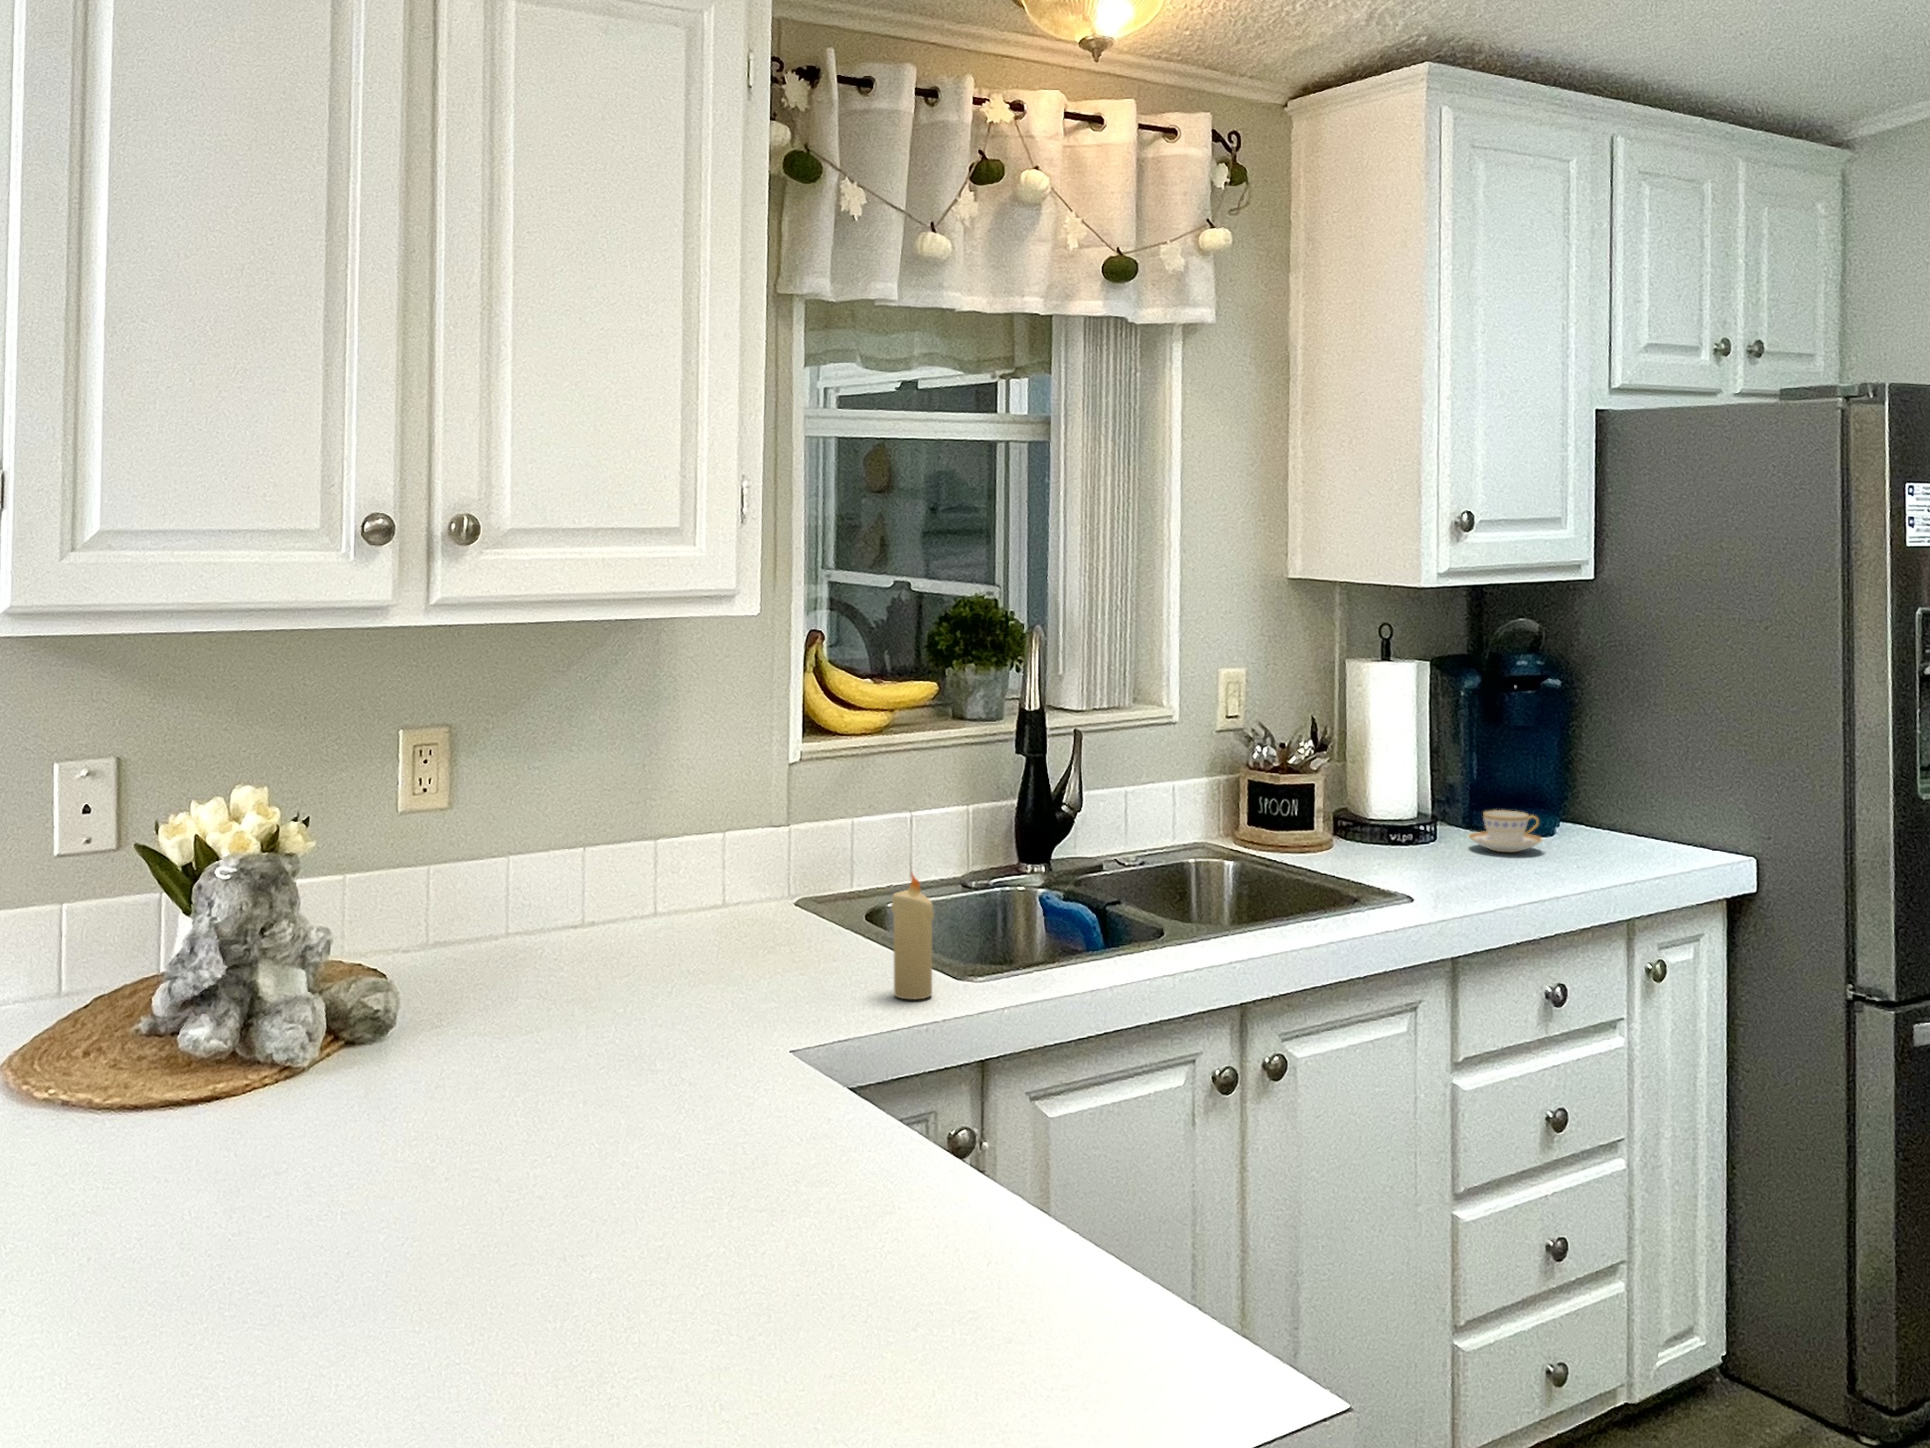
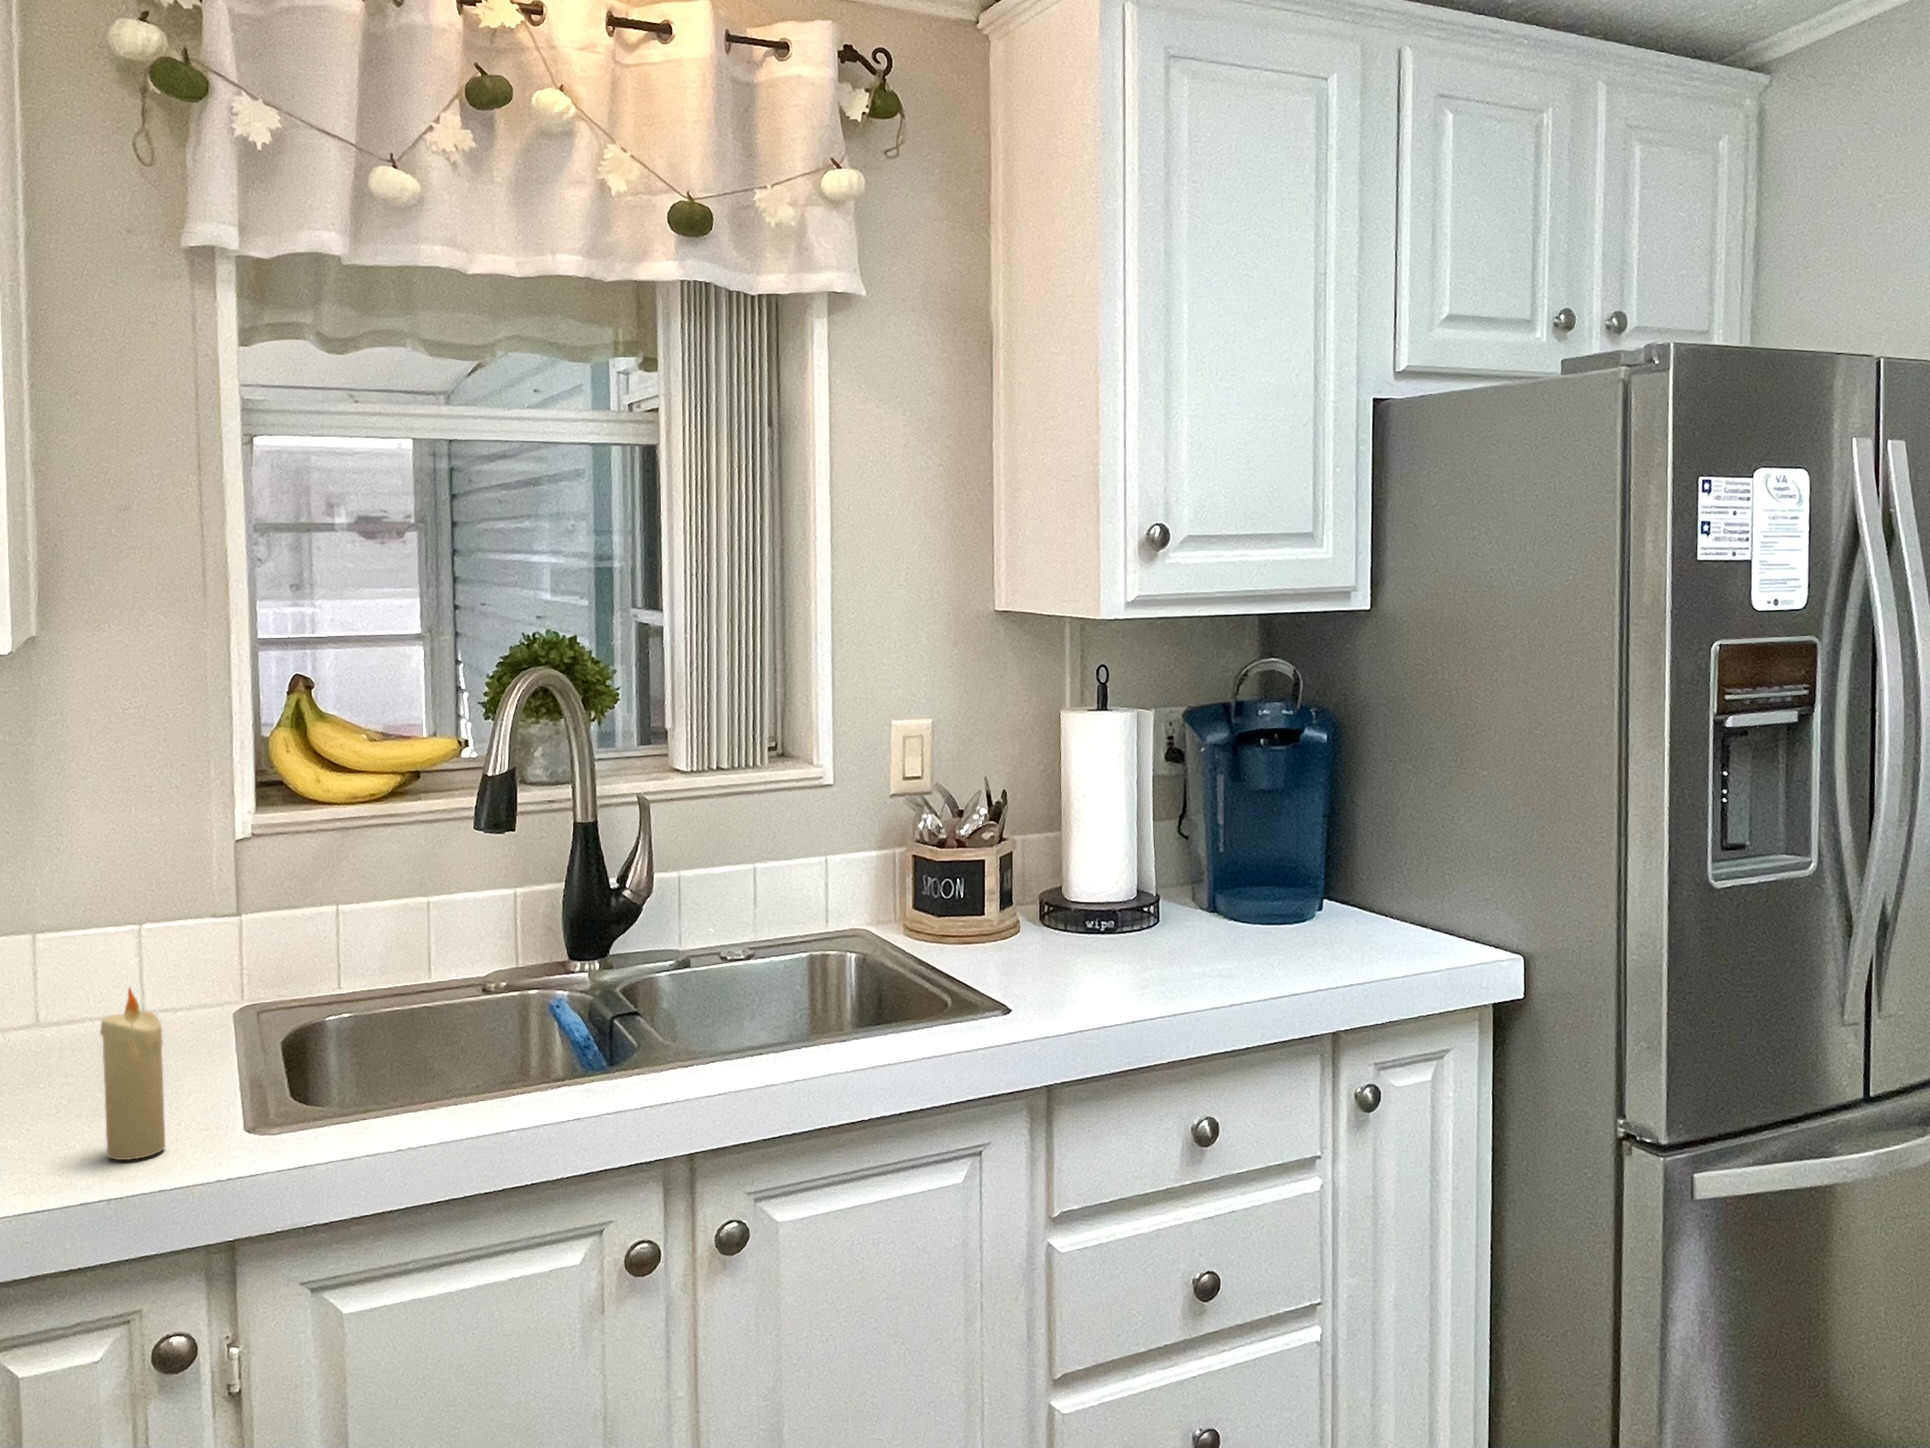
teacup: present [1469,810,1543,852] -> none [1172,892,1259,945]

